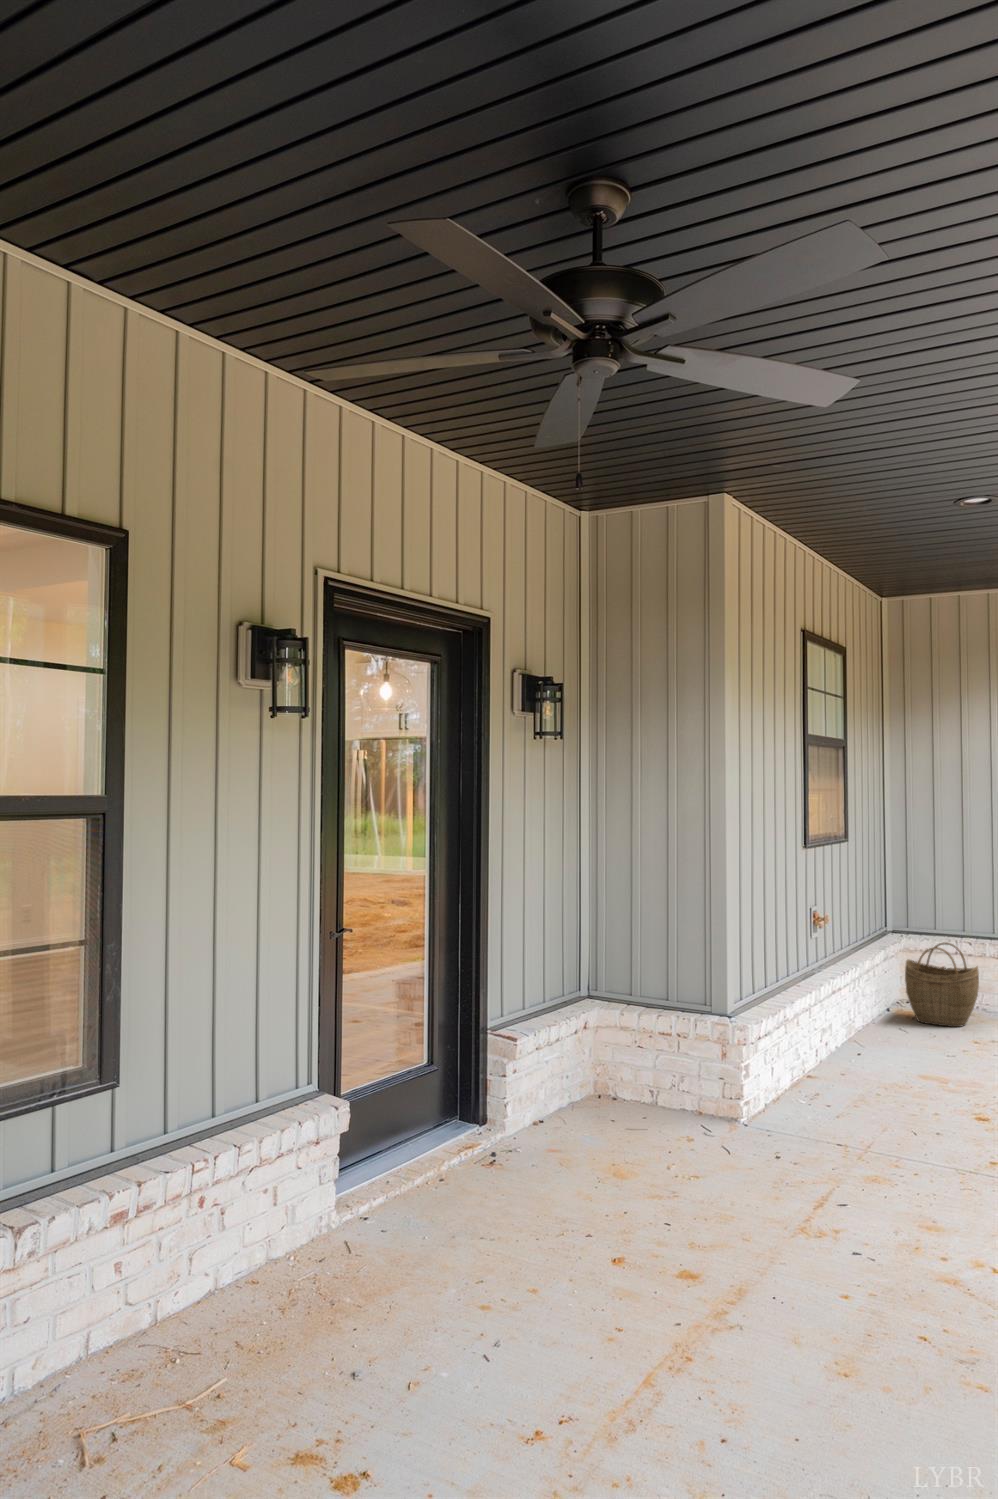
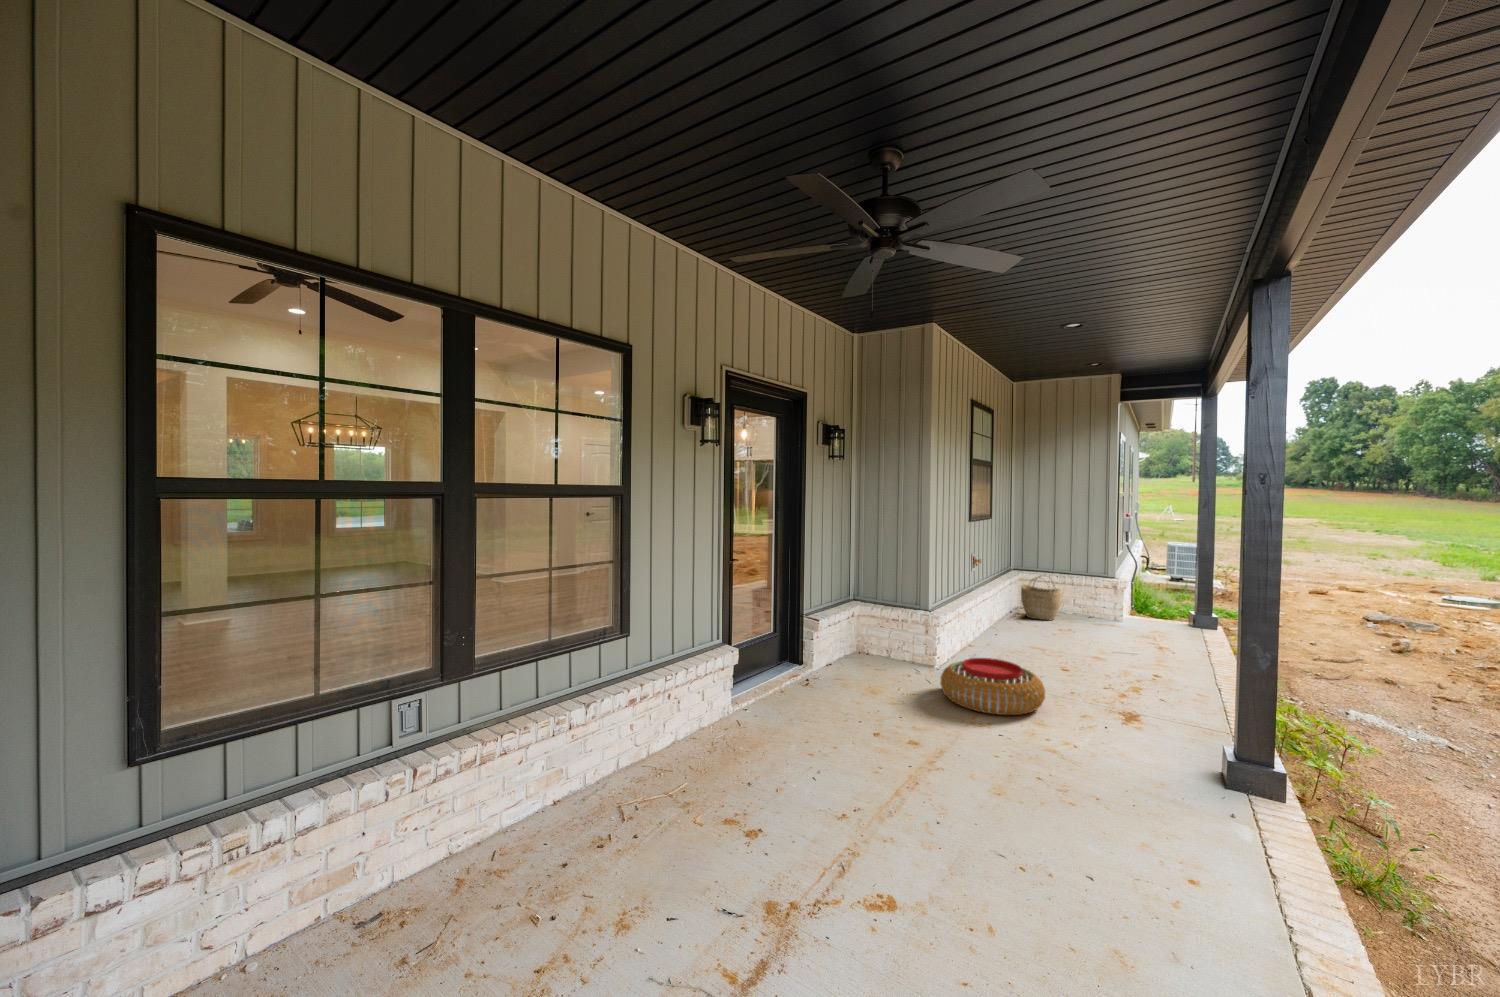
pouf: none [738,1107,928,1219] -> present [941,658,1045,715]

